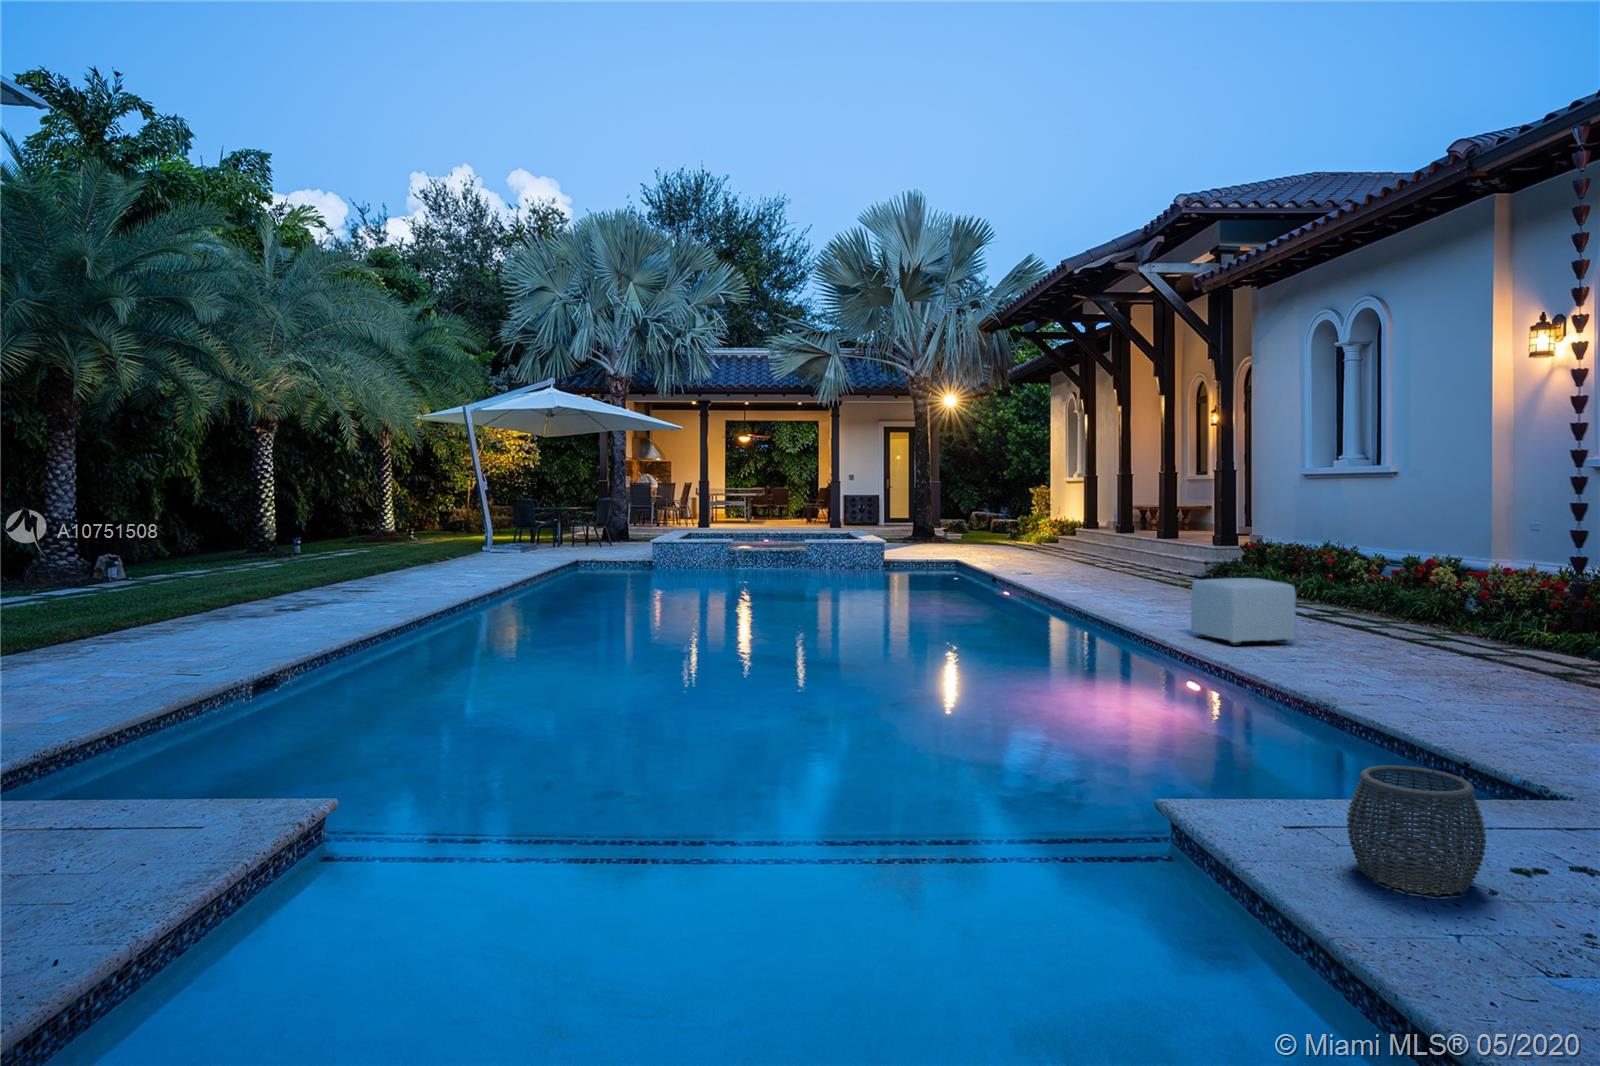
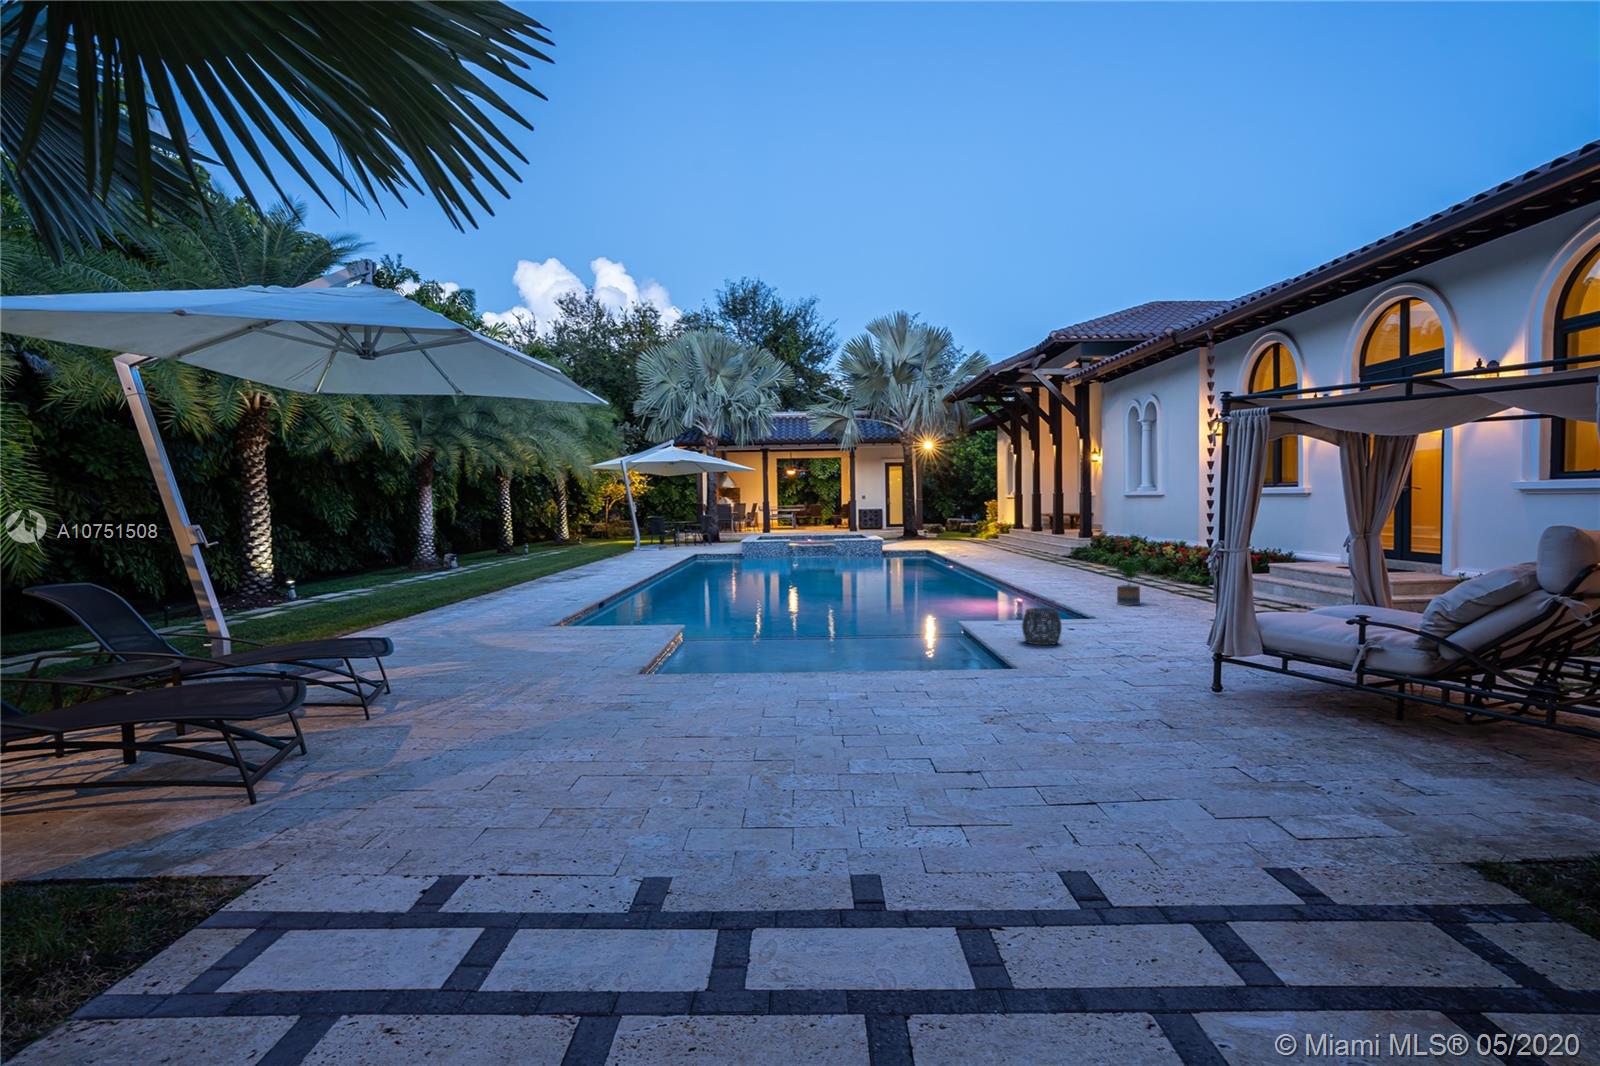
ottoman: present [1191,578,1296,646] -> none [1035,553,1085,587]
potted tree: none [1423,609,1495,707] -> present [1117,564,1144,606]

